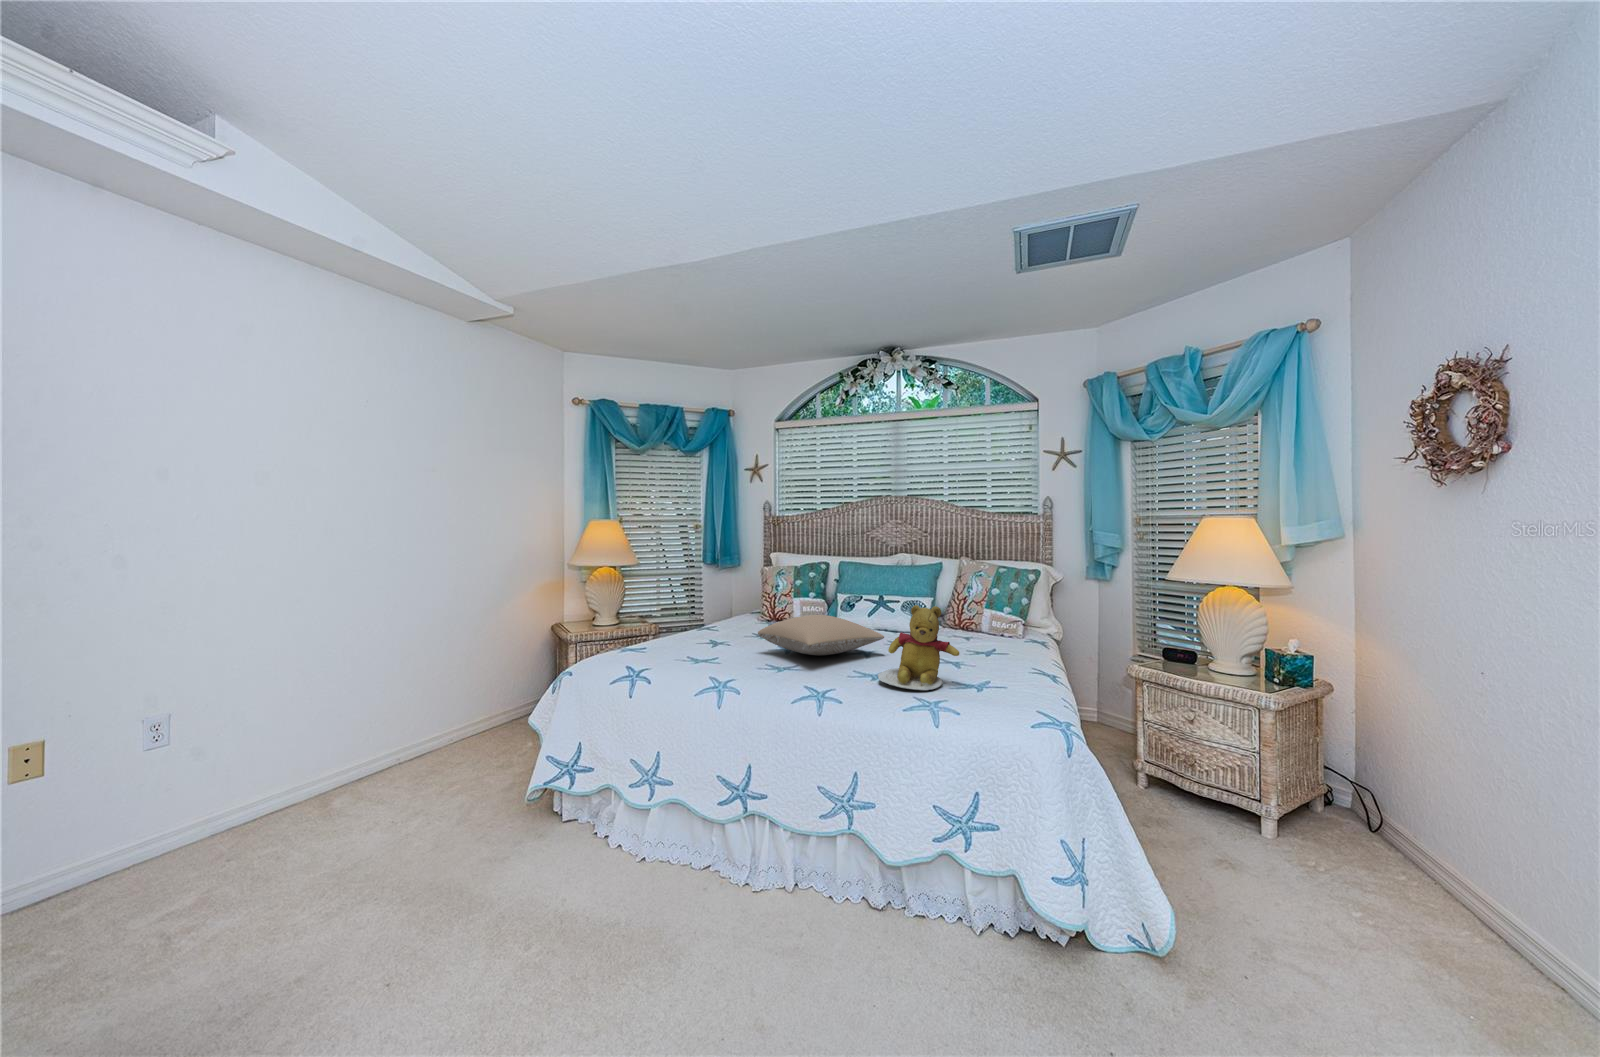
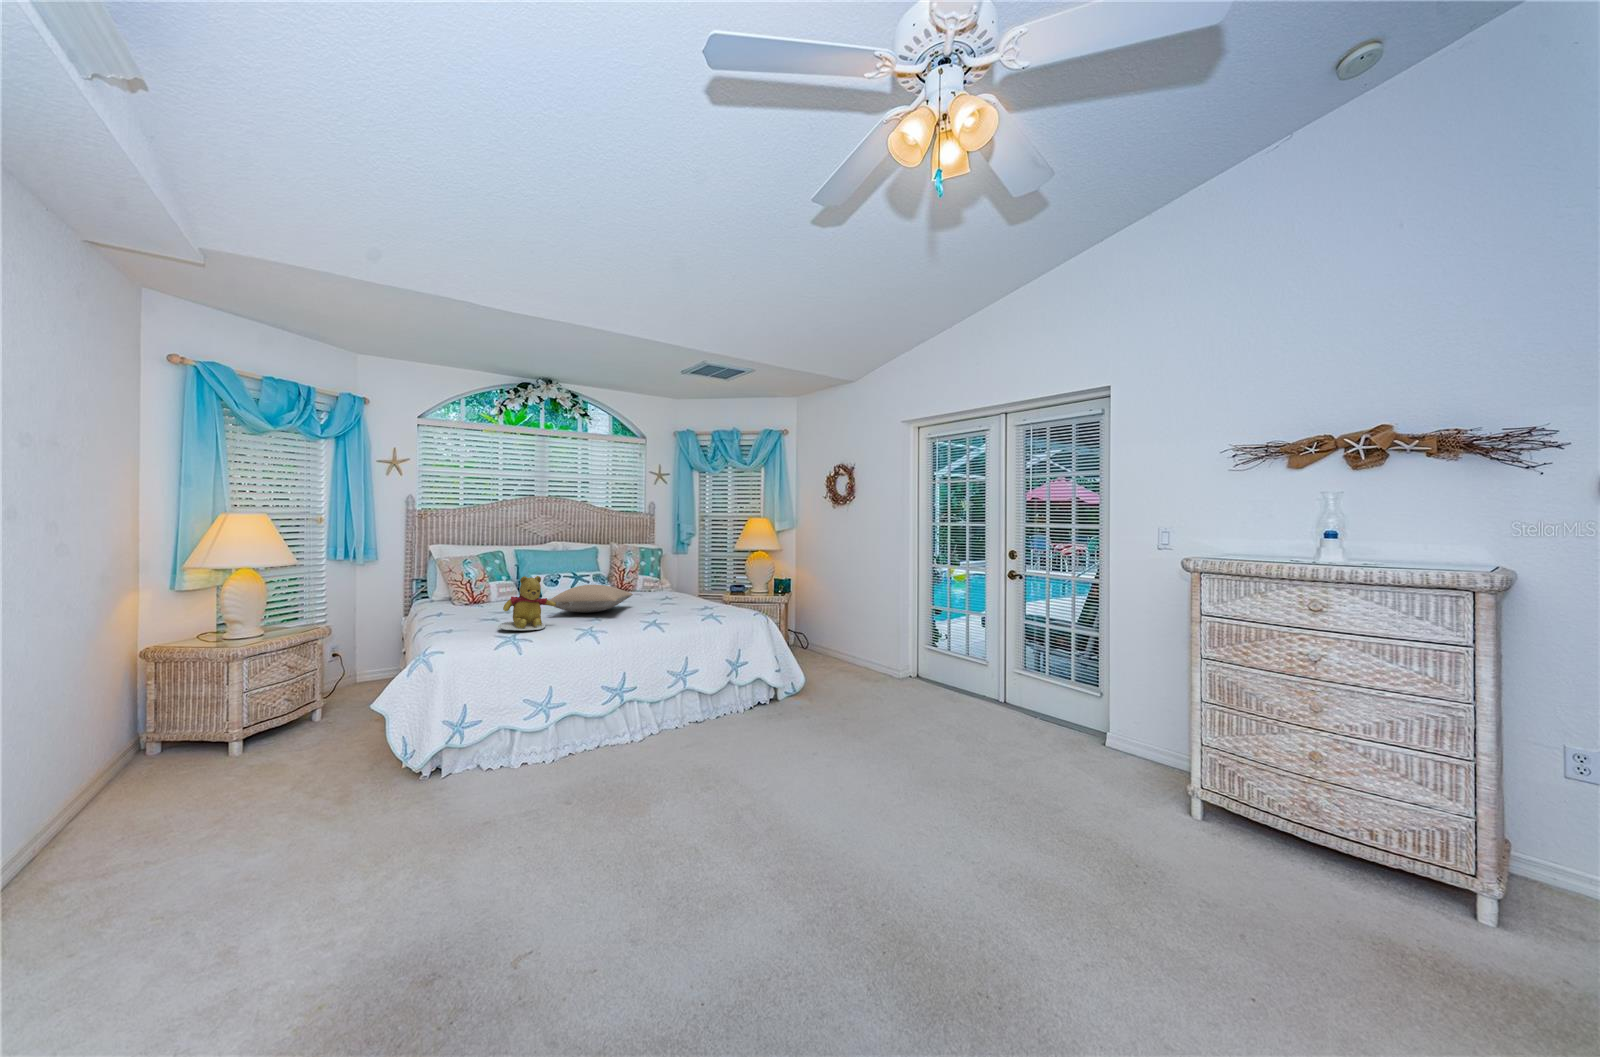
teddy bear: present [878,605,959,690] -> present [498,576,556,631]

